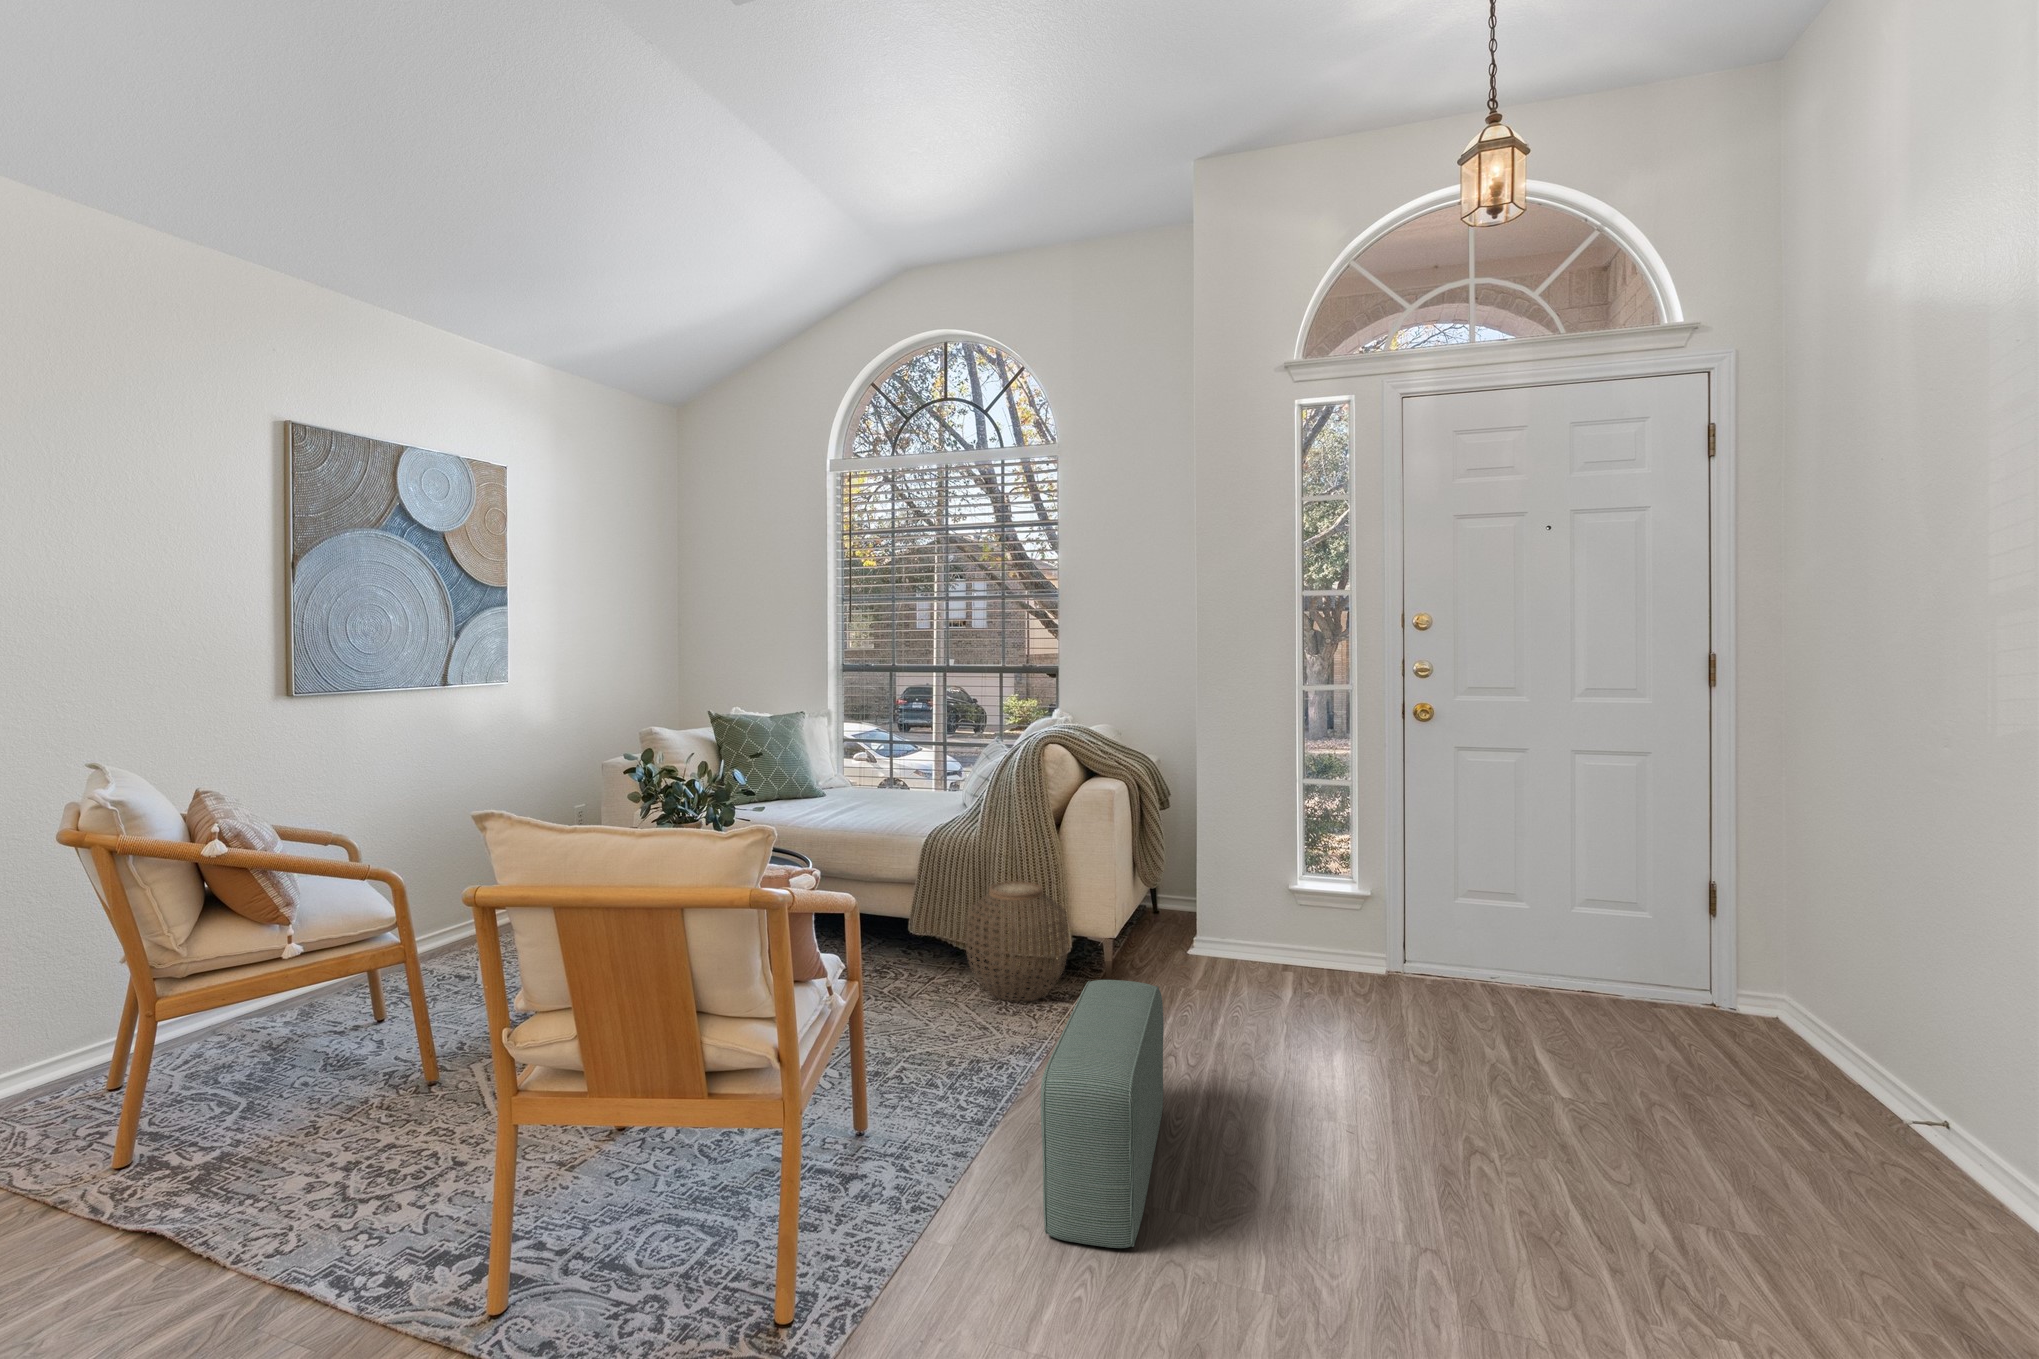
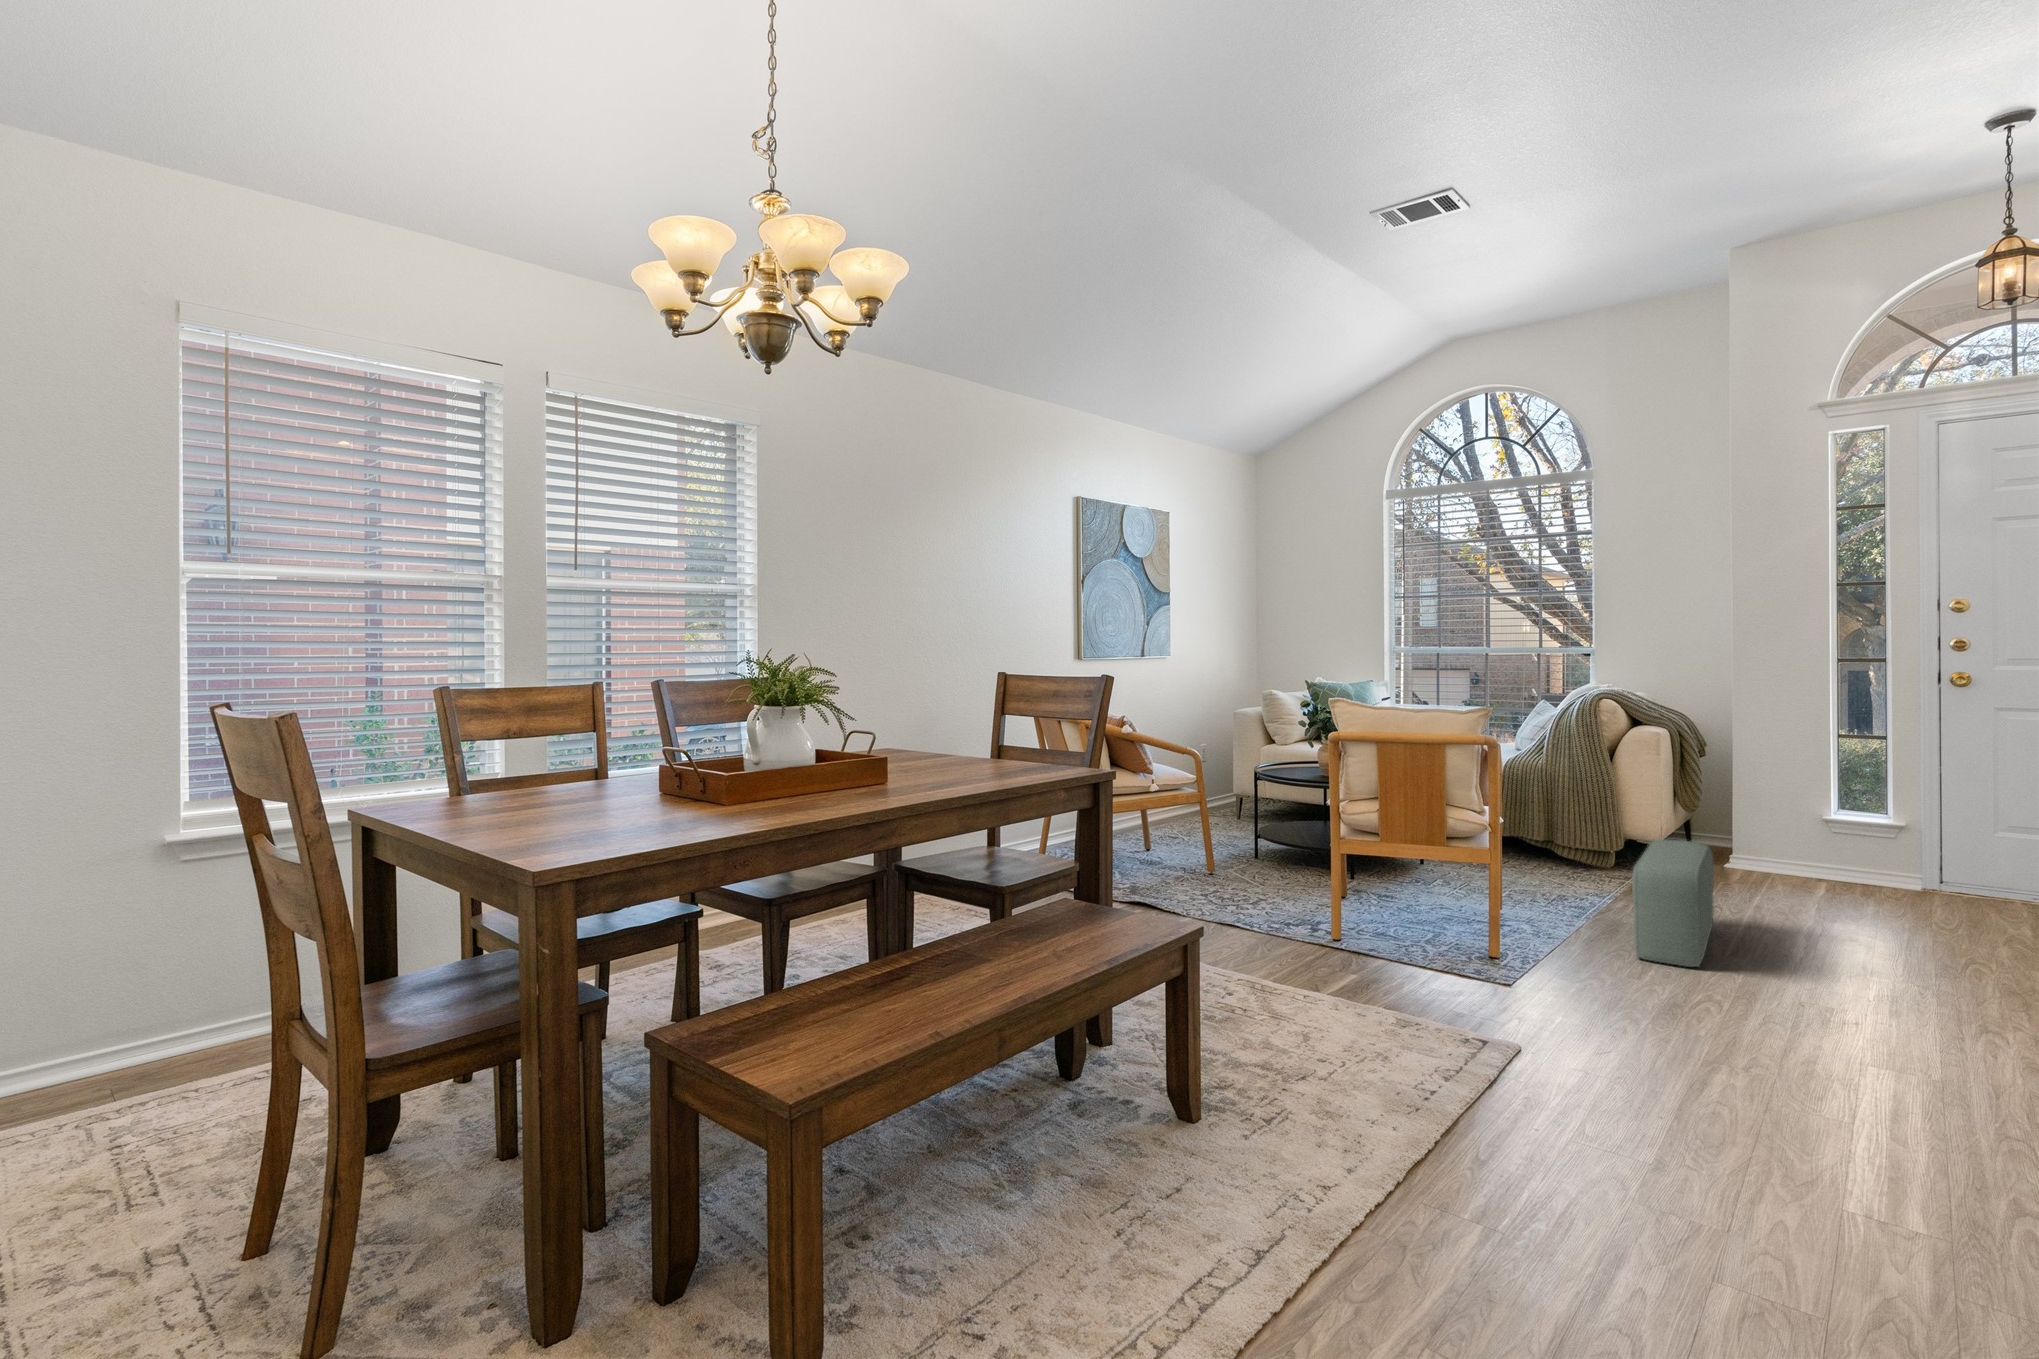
woven basket: present [966,881,1068,1002] -> none [1537,795,1622,876]

